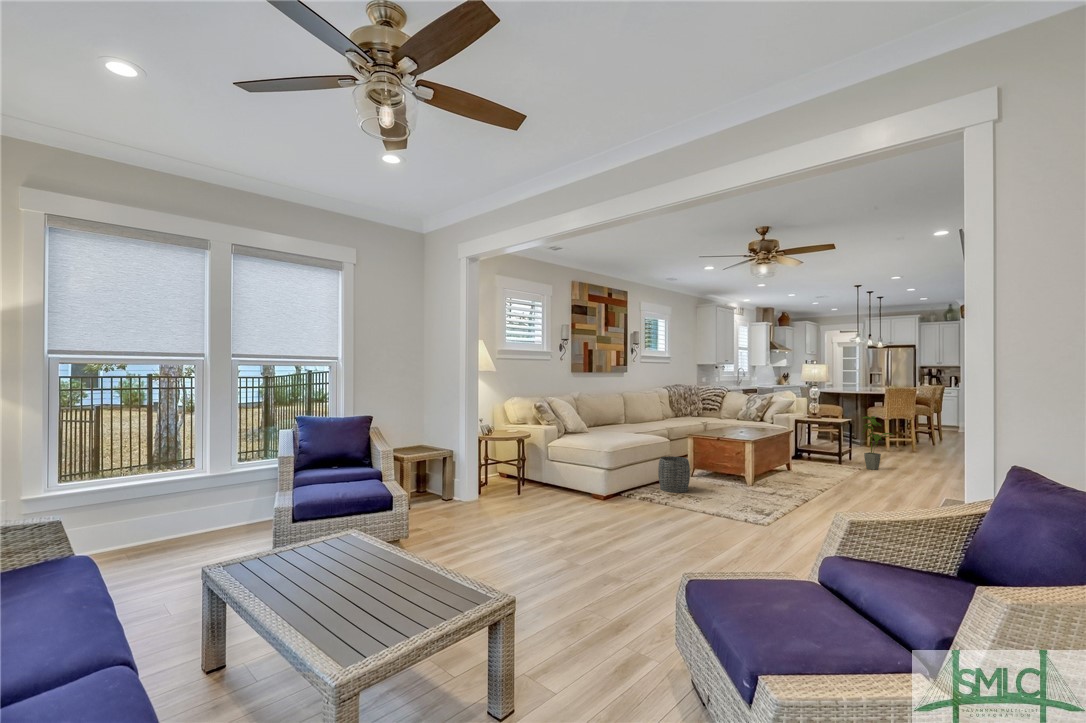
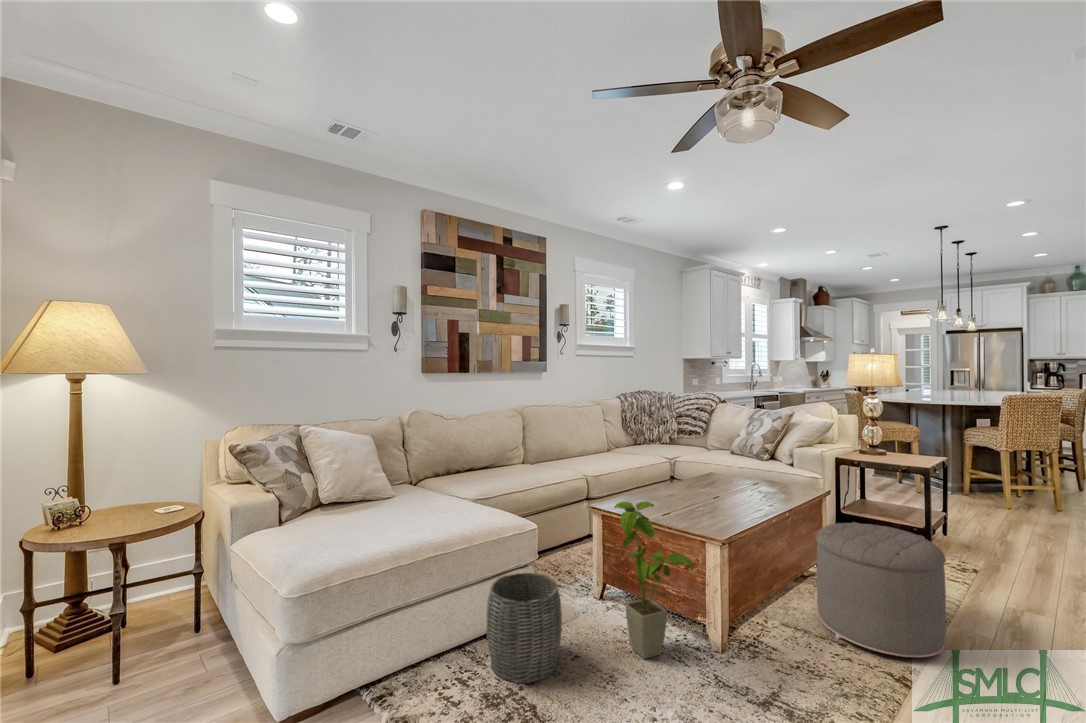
house plant: present [861,416,893,470] -> present [614,502,695,659]
ottoman: none [787,439,839,485] -> present [816,523,946,657]

